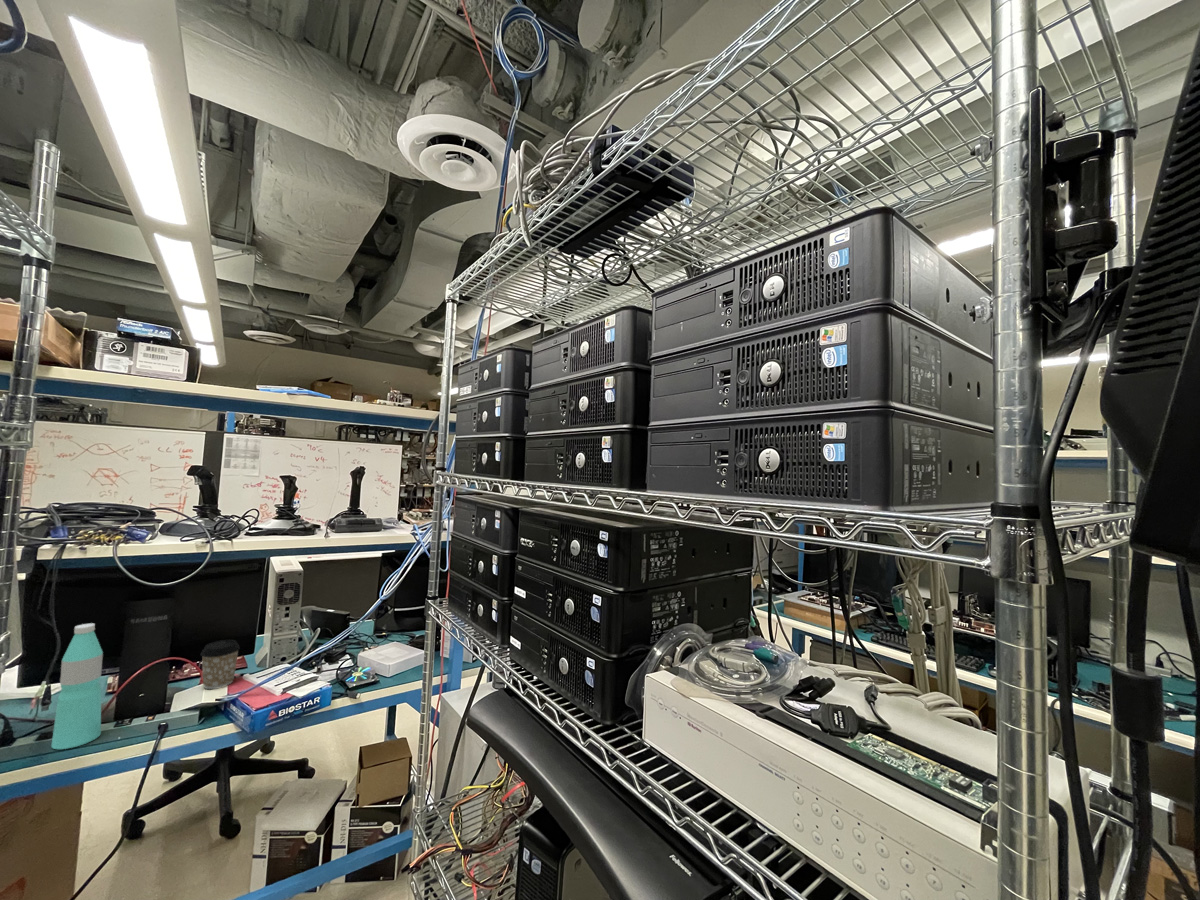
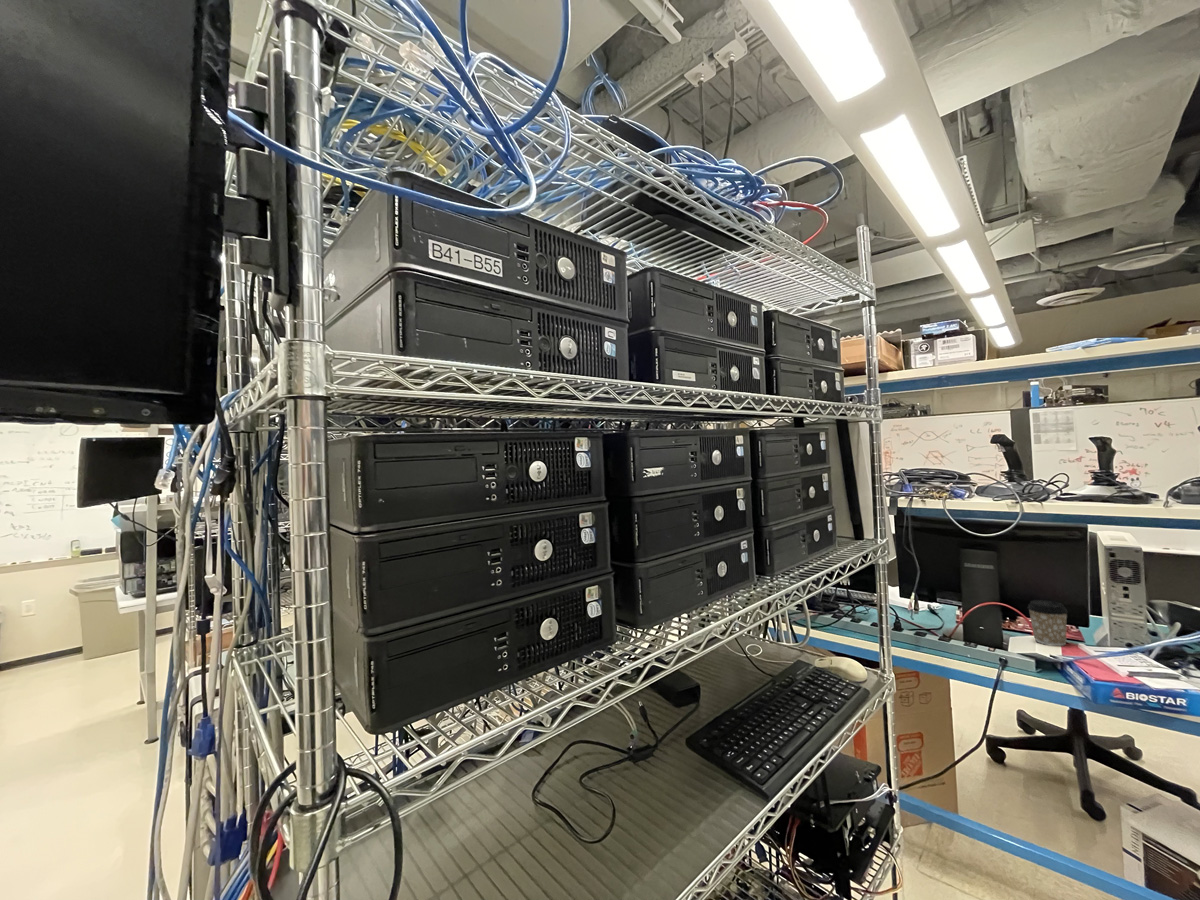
water bottle: present [52,623,103,749] -> none [921,557,954,648]

